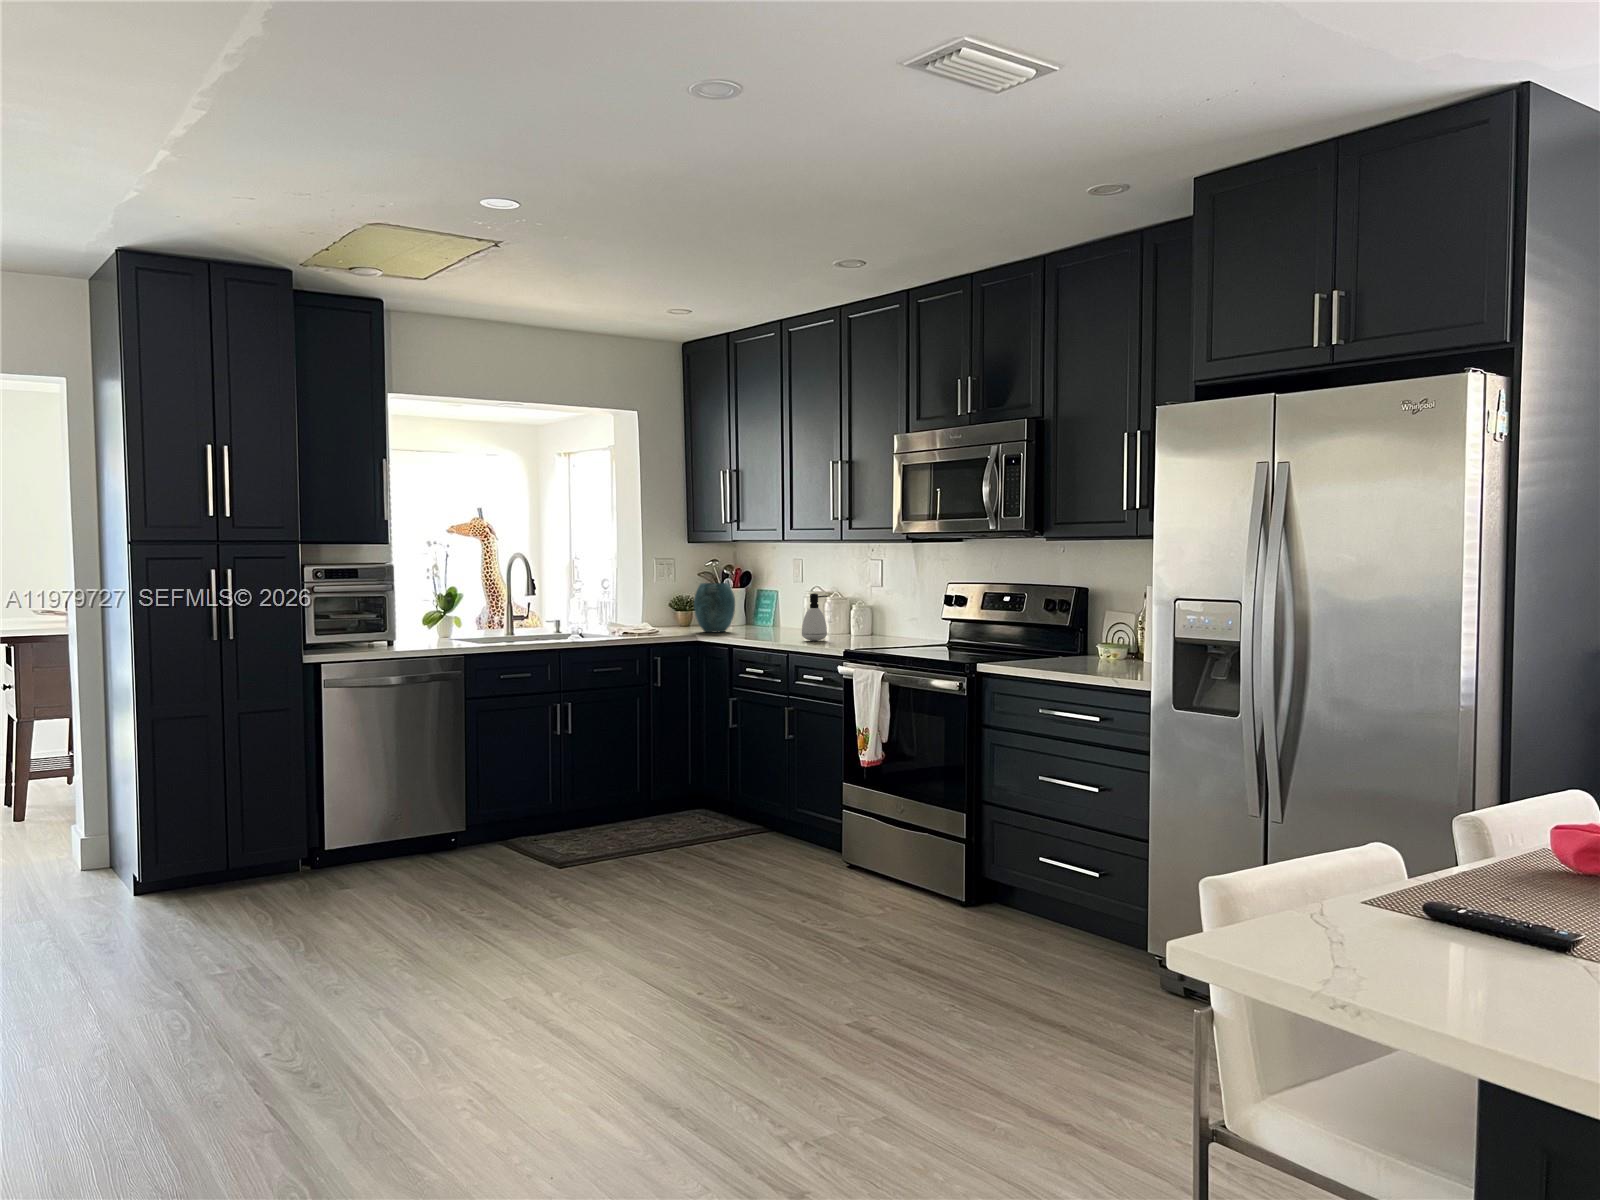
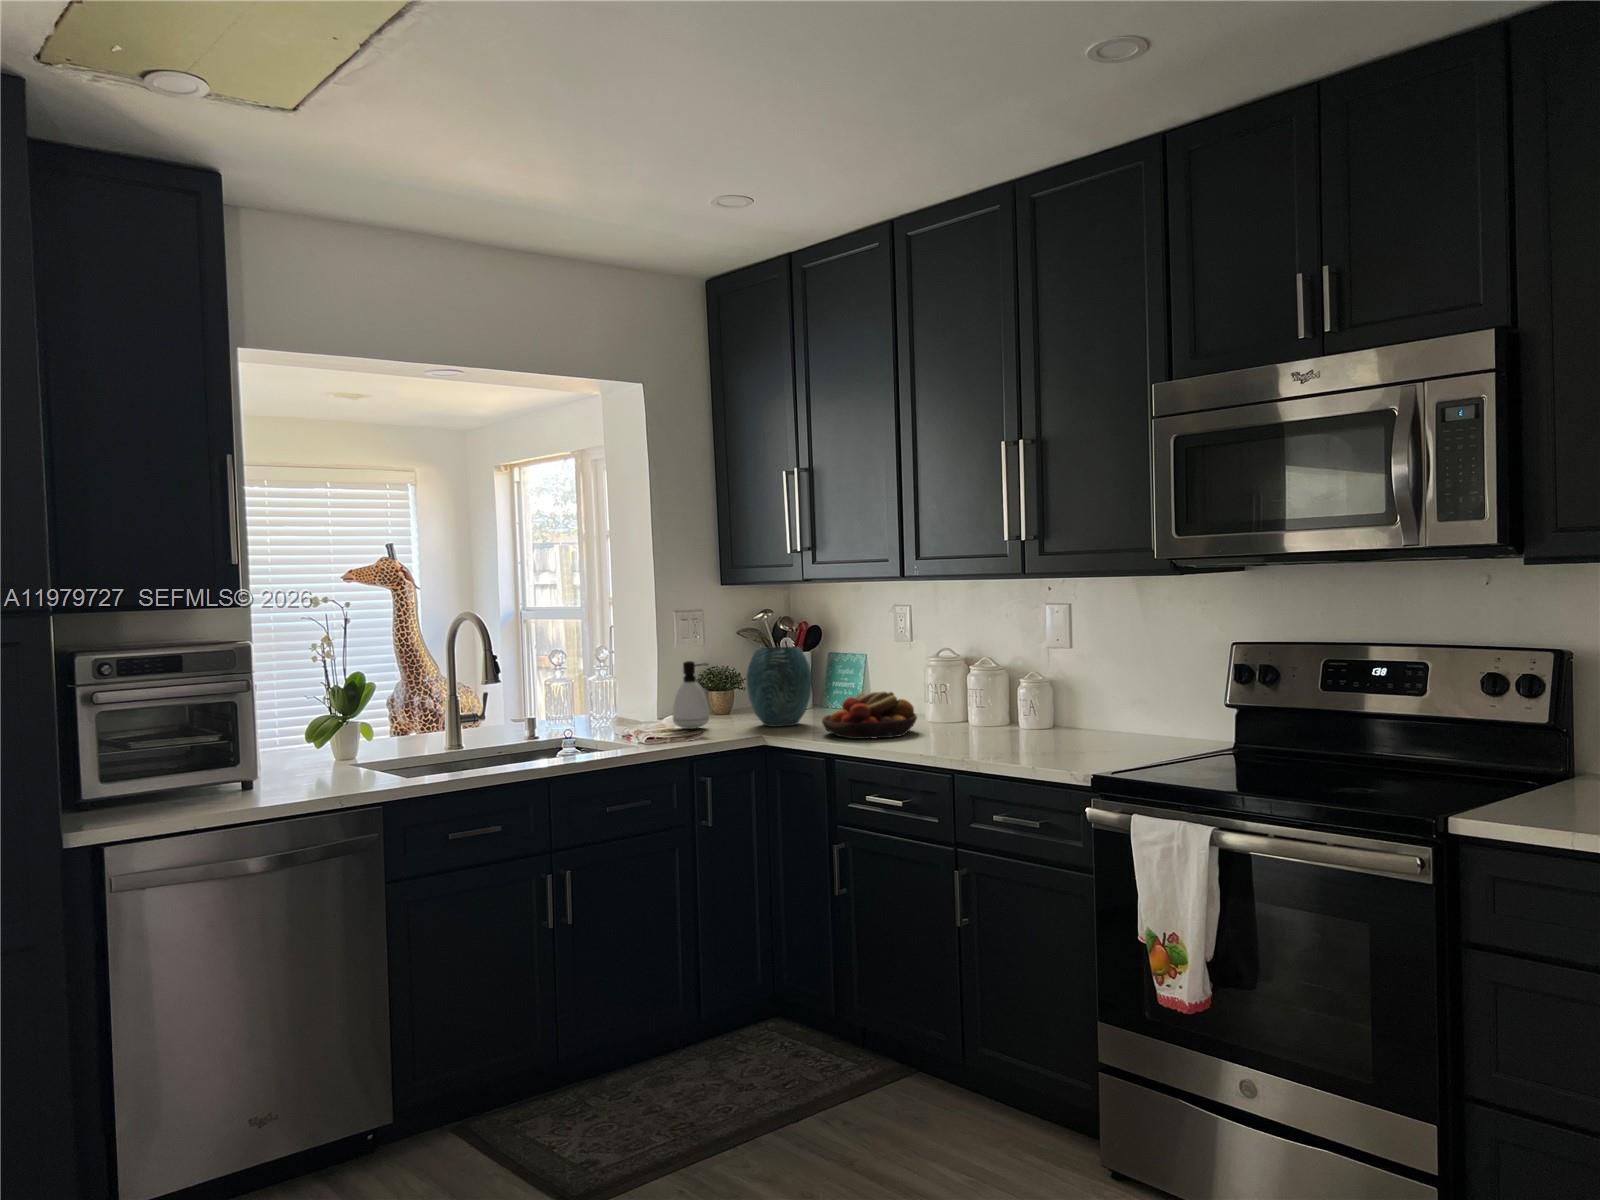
soap dispenser: present [802,593,828,641] -> present [673,661,709,729]
fruit bowl: none [733,611,791,638] -> present [822,692,917,739]

